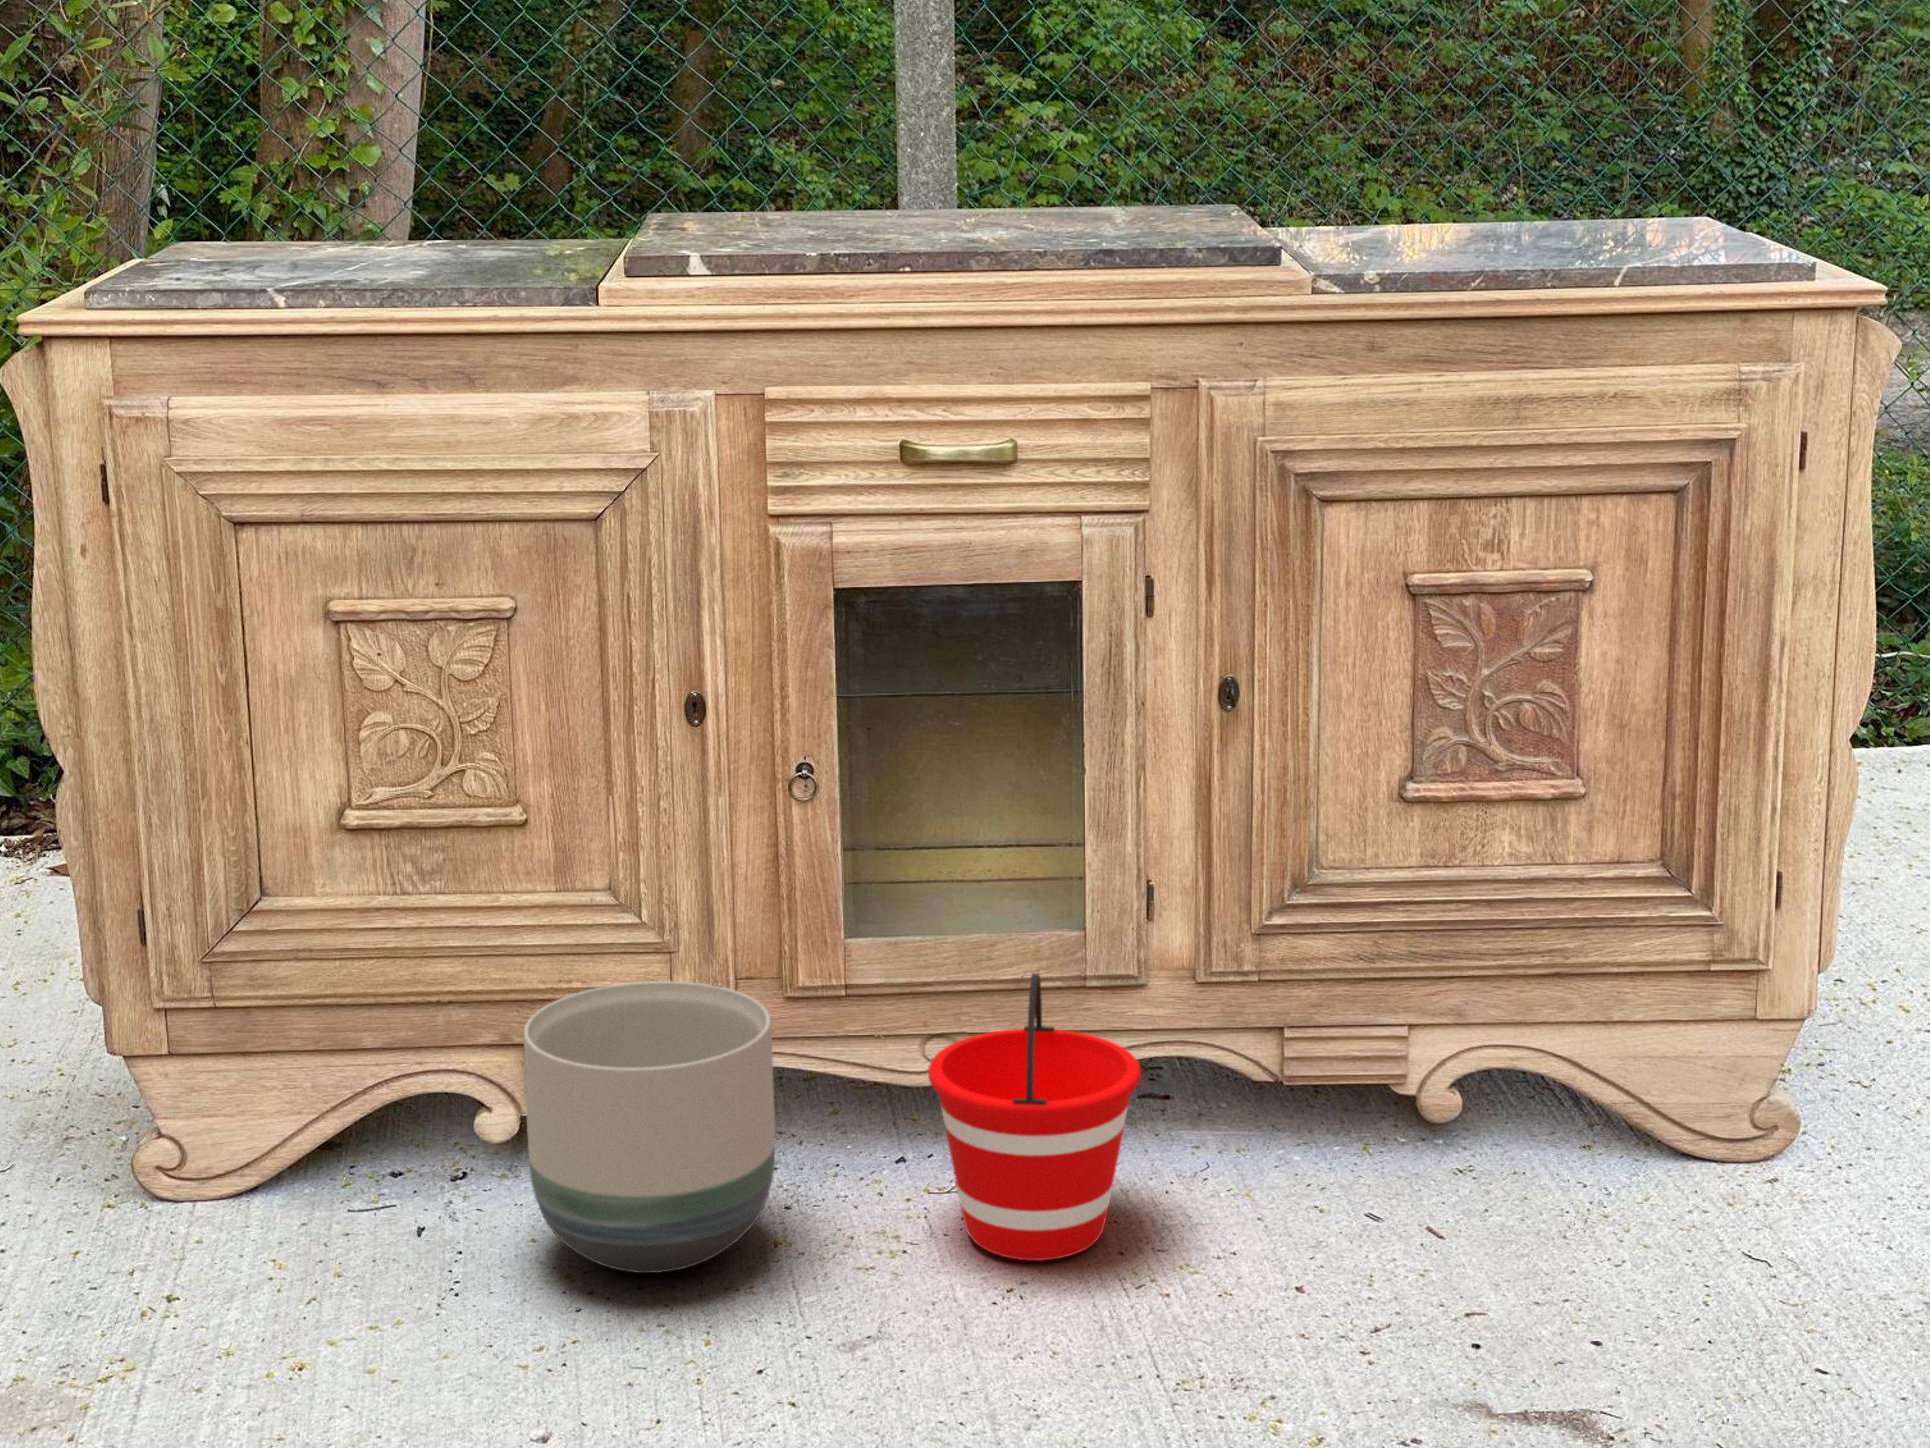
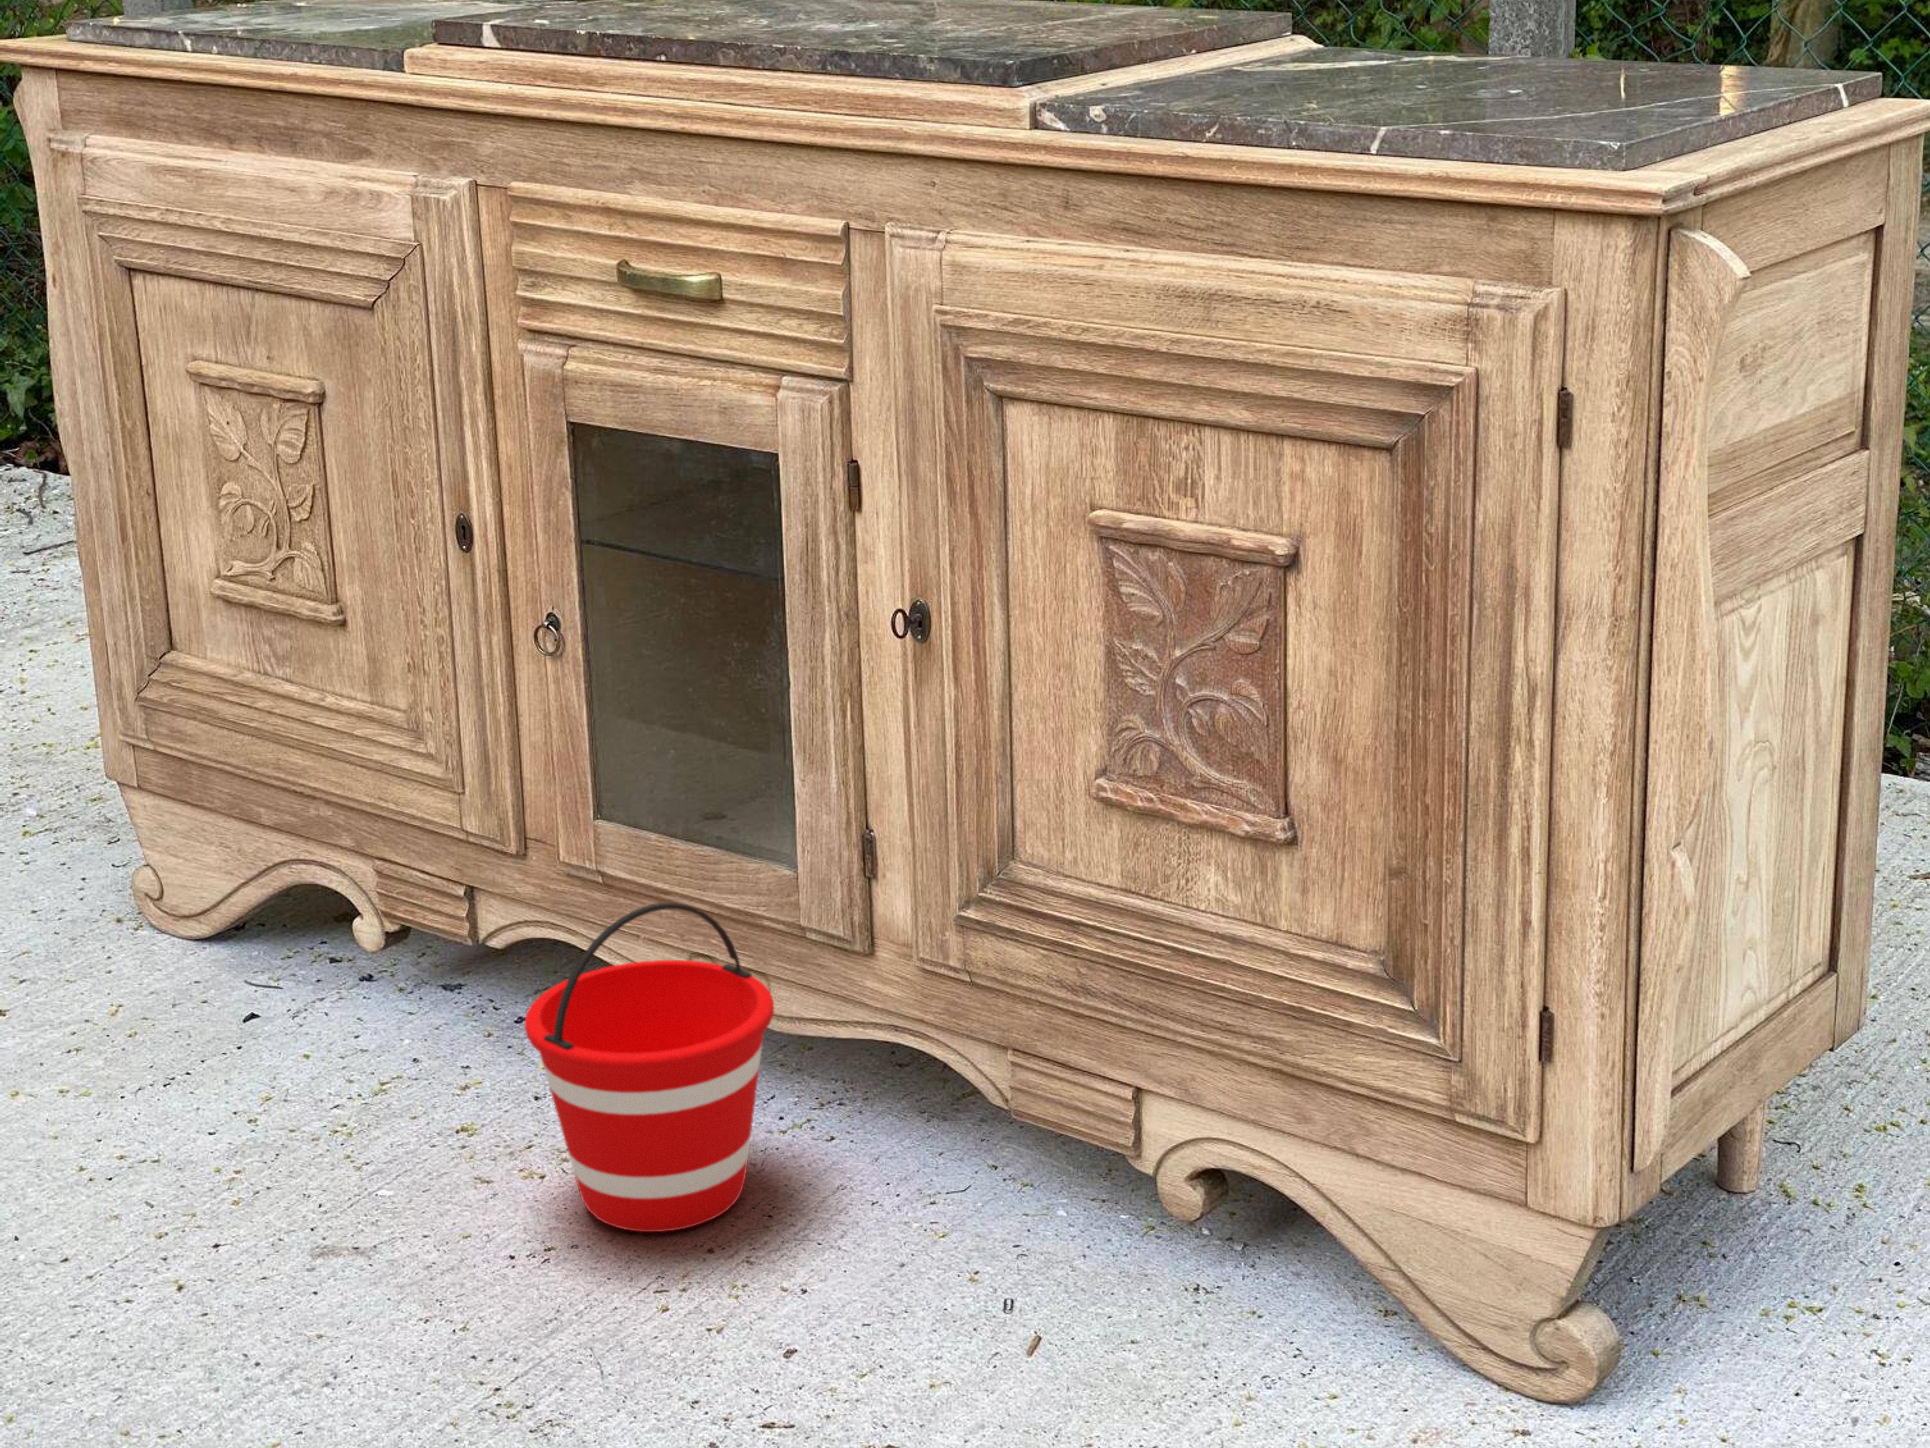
planter: present [524,981,775,1273] -> none [198,811,478,1121]

